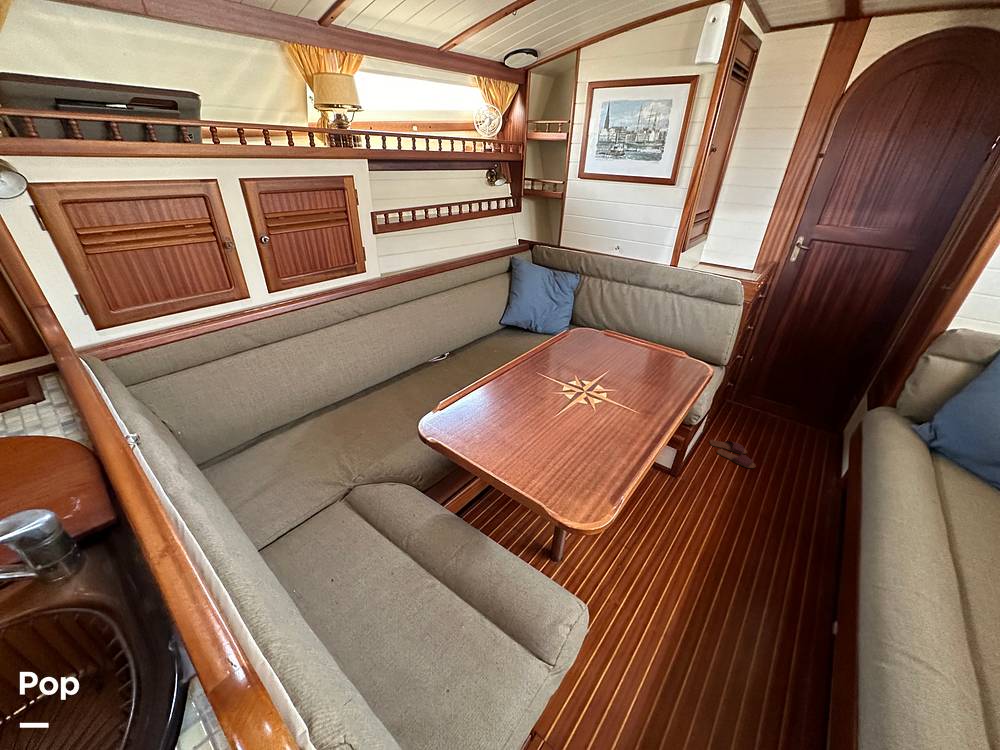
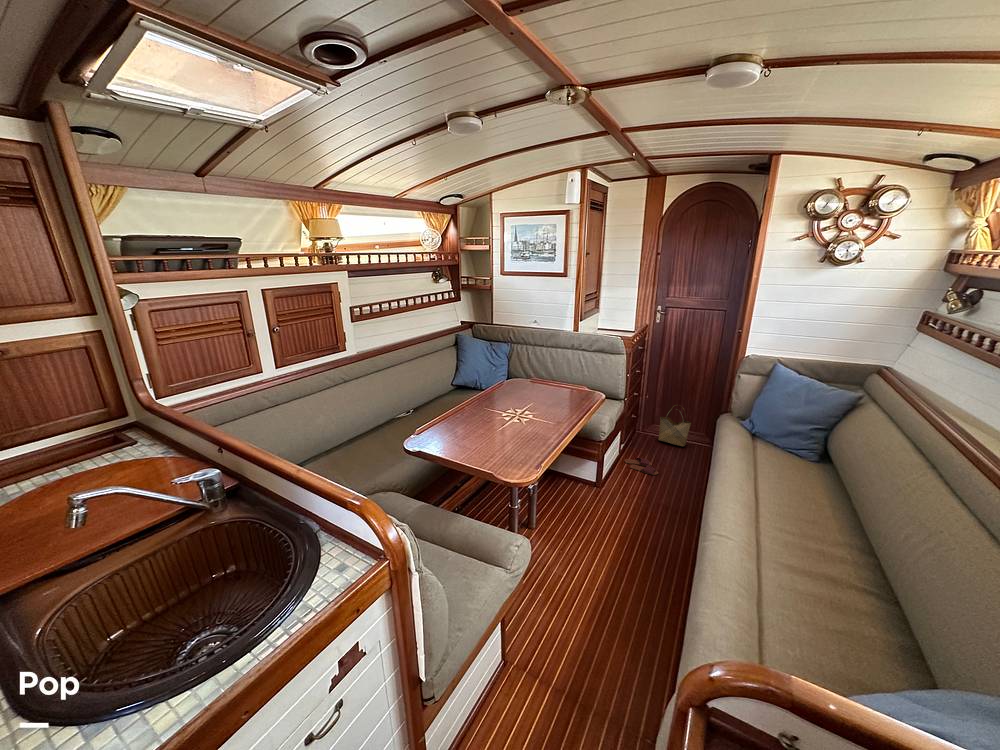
woven basket: none [757,376,810,431] -> present [658,405,691,446]

